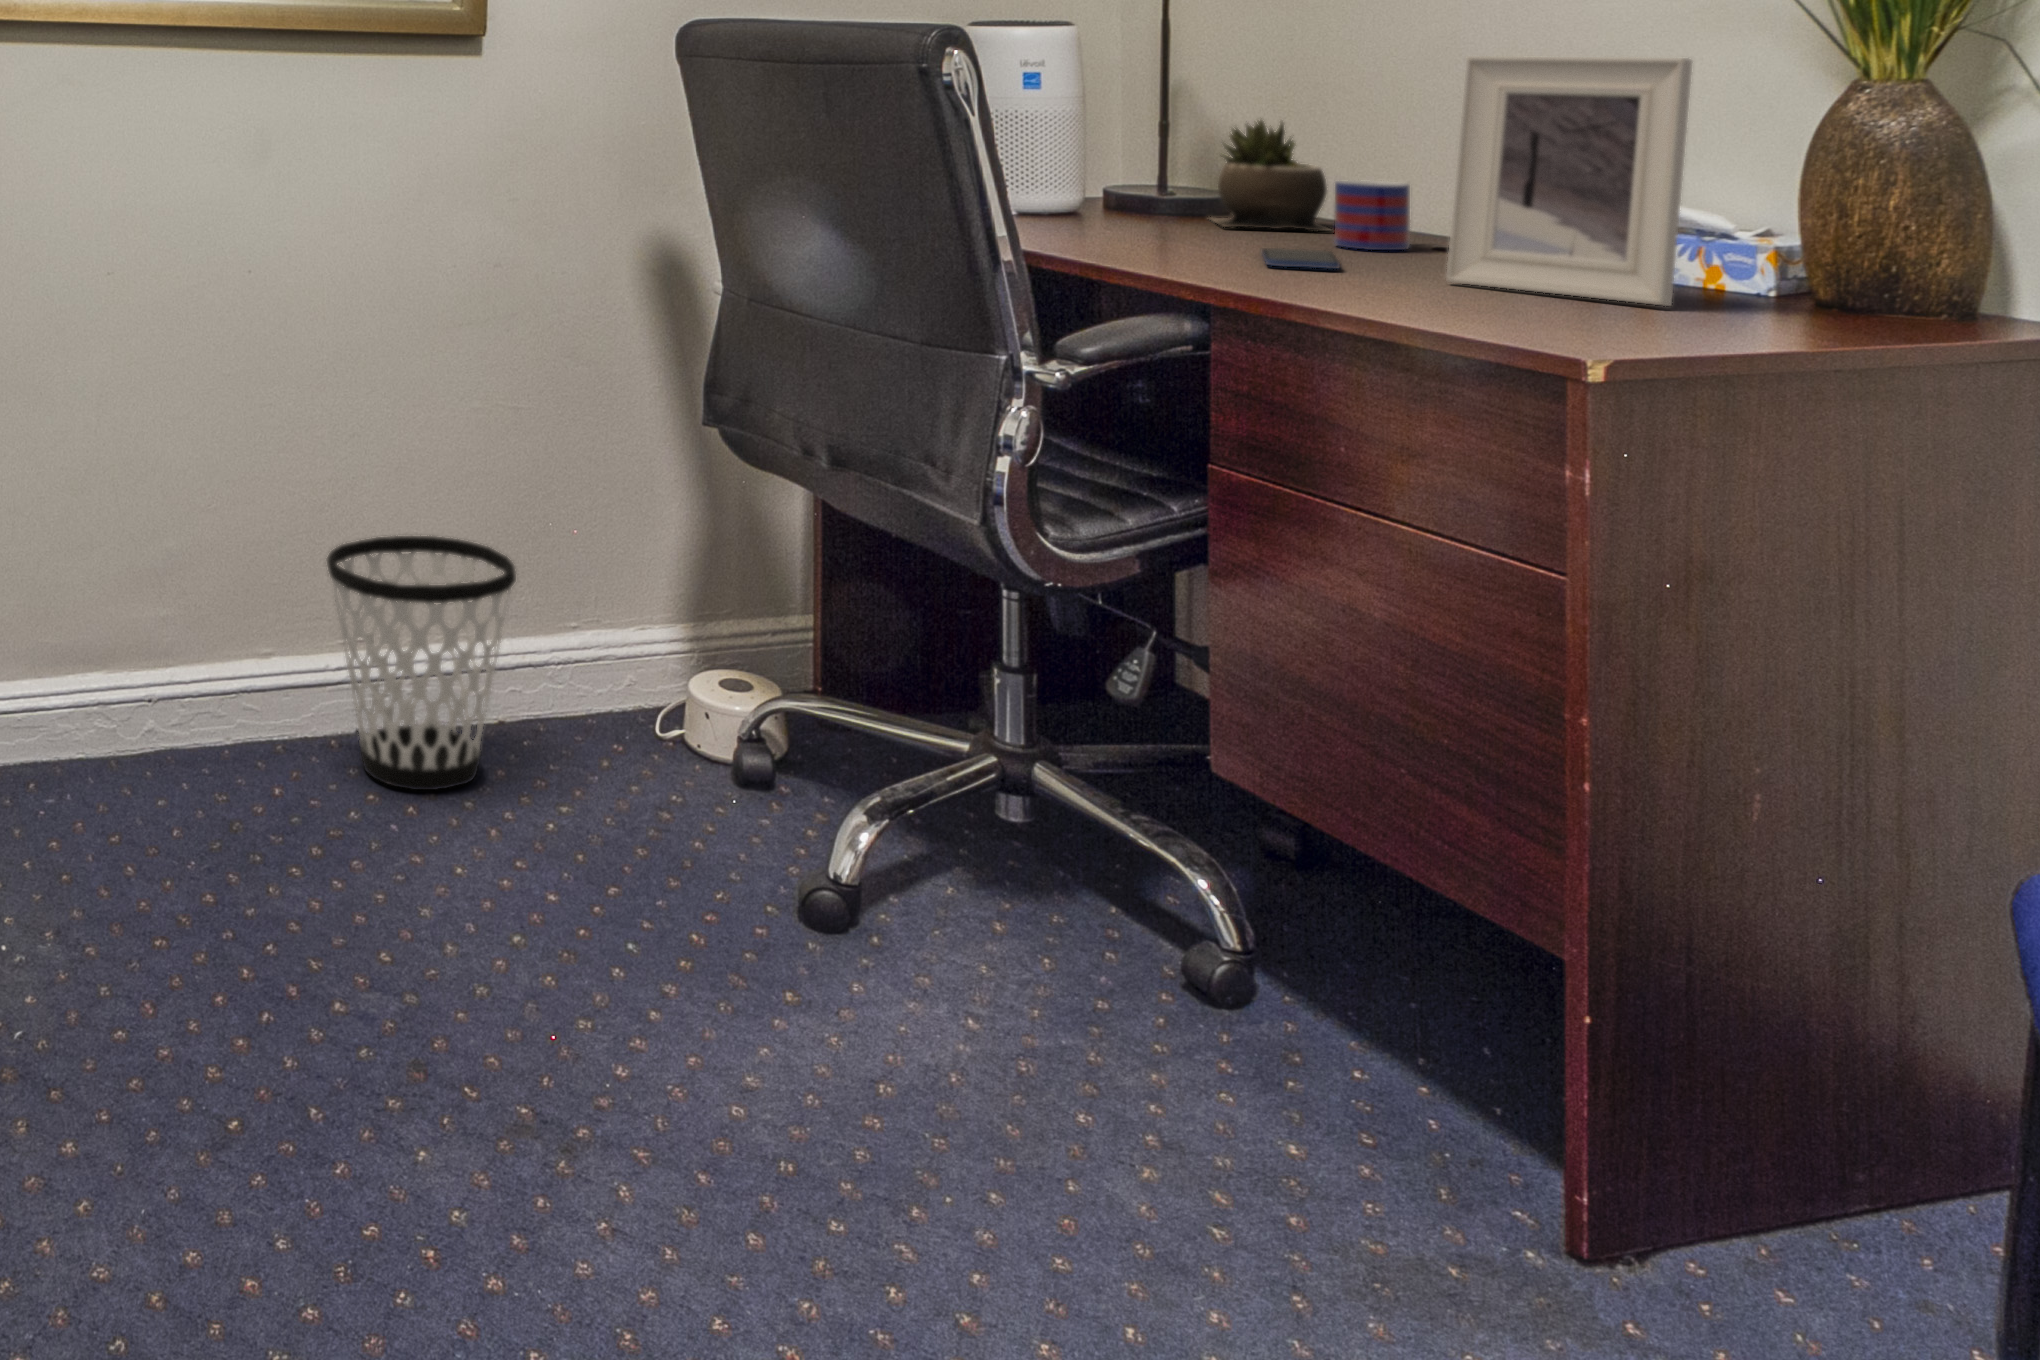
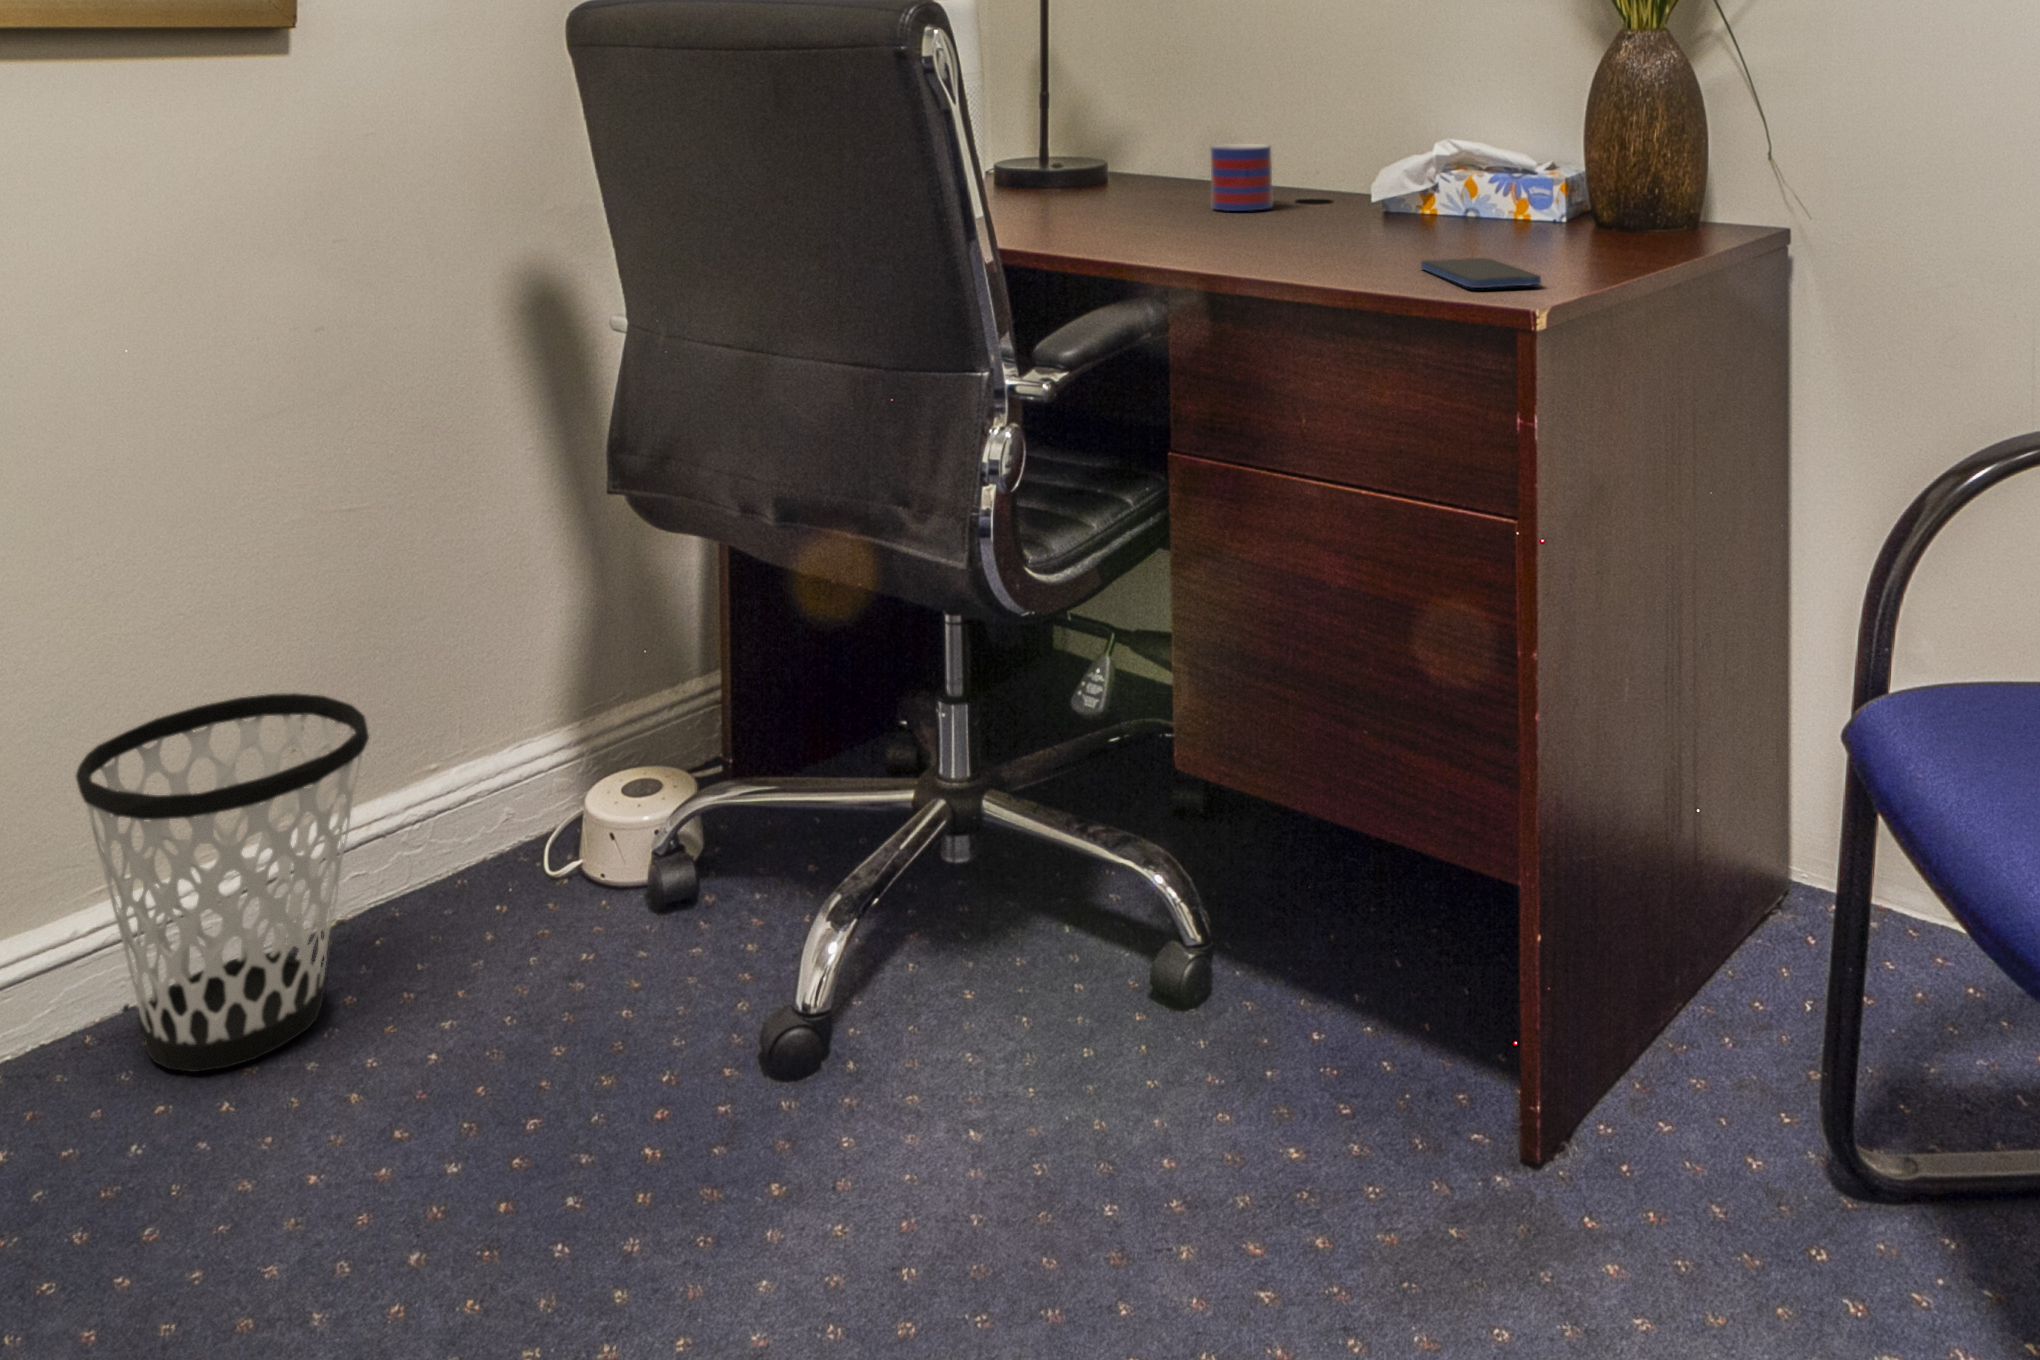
picture frame: present [1446,56,1692,306] -> none [1345,16,1530,245]
succulent plant: present [1212,120,1329,231] -> none [1079,88,1197,198]
smartphone: present [1262,248,1340,269] -> present [1421,258,1541,288]

